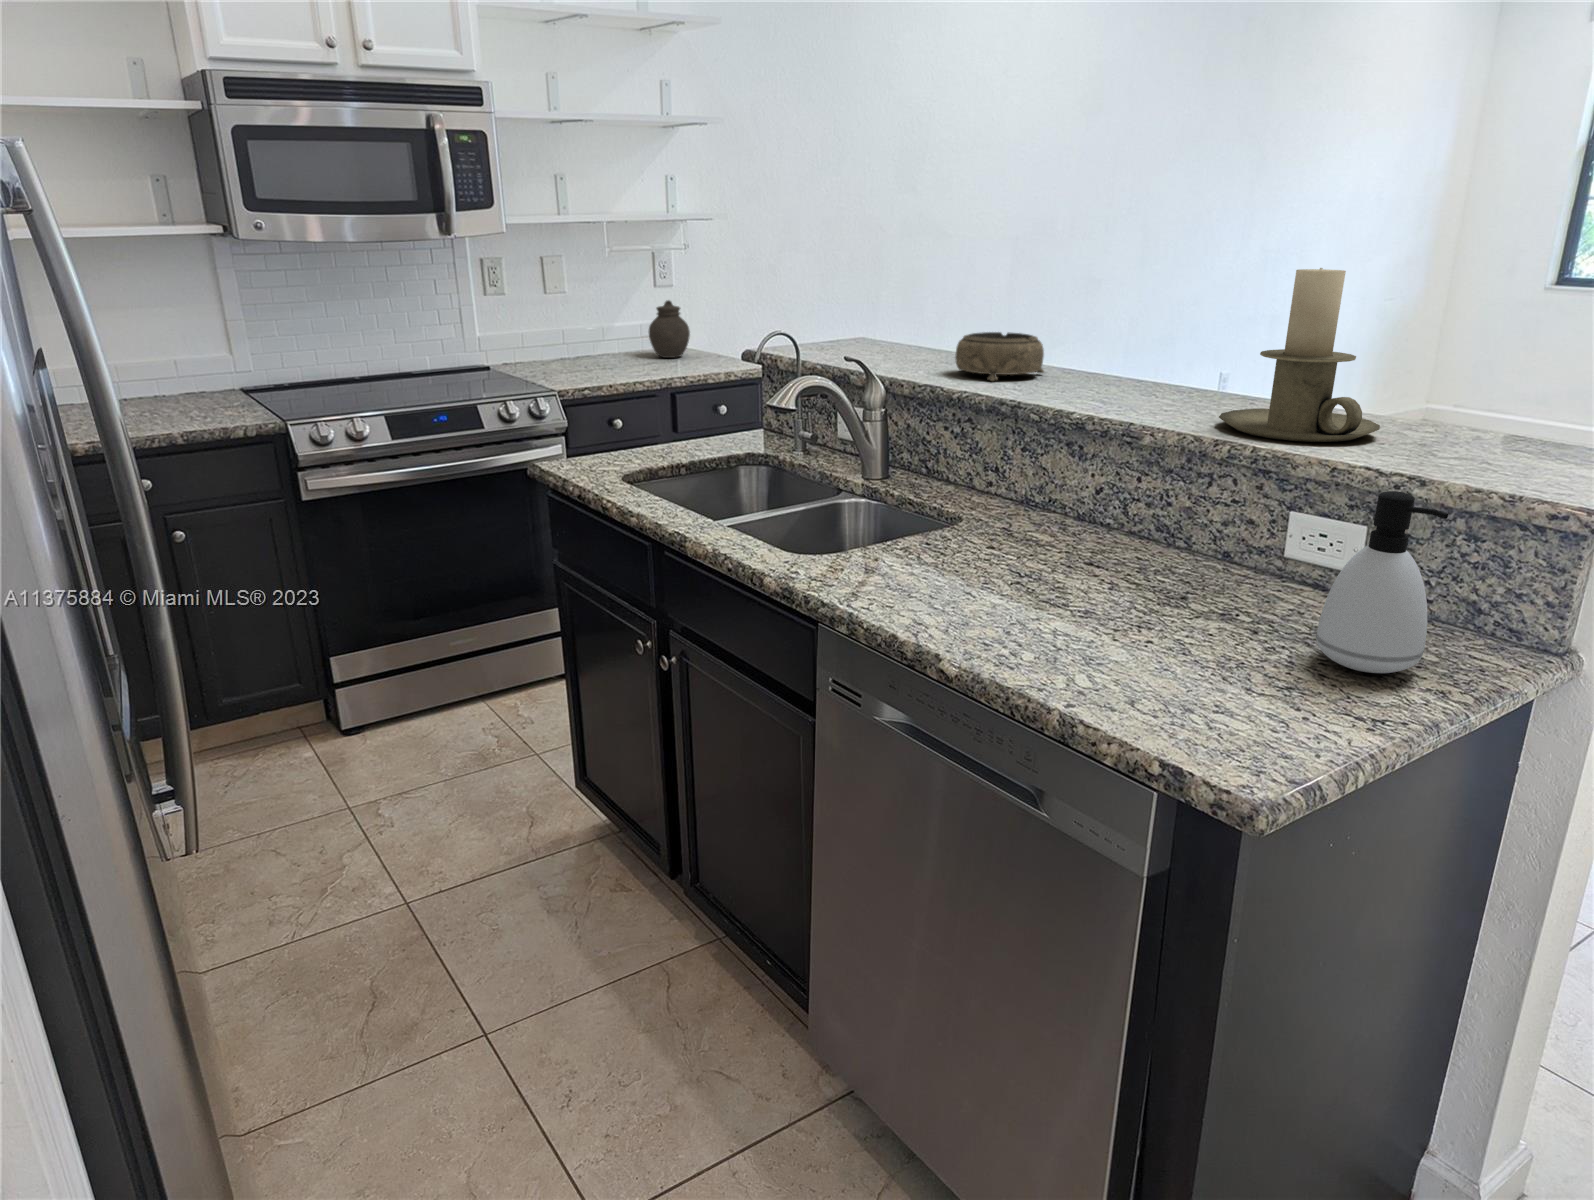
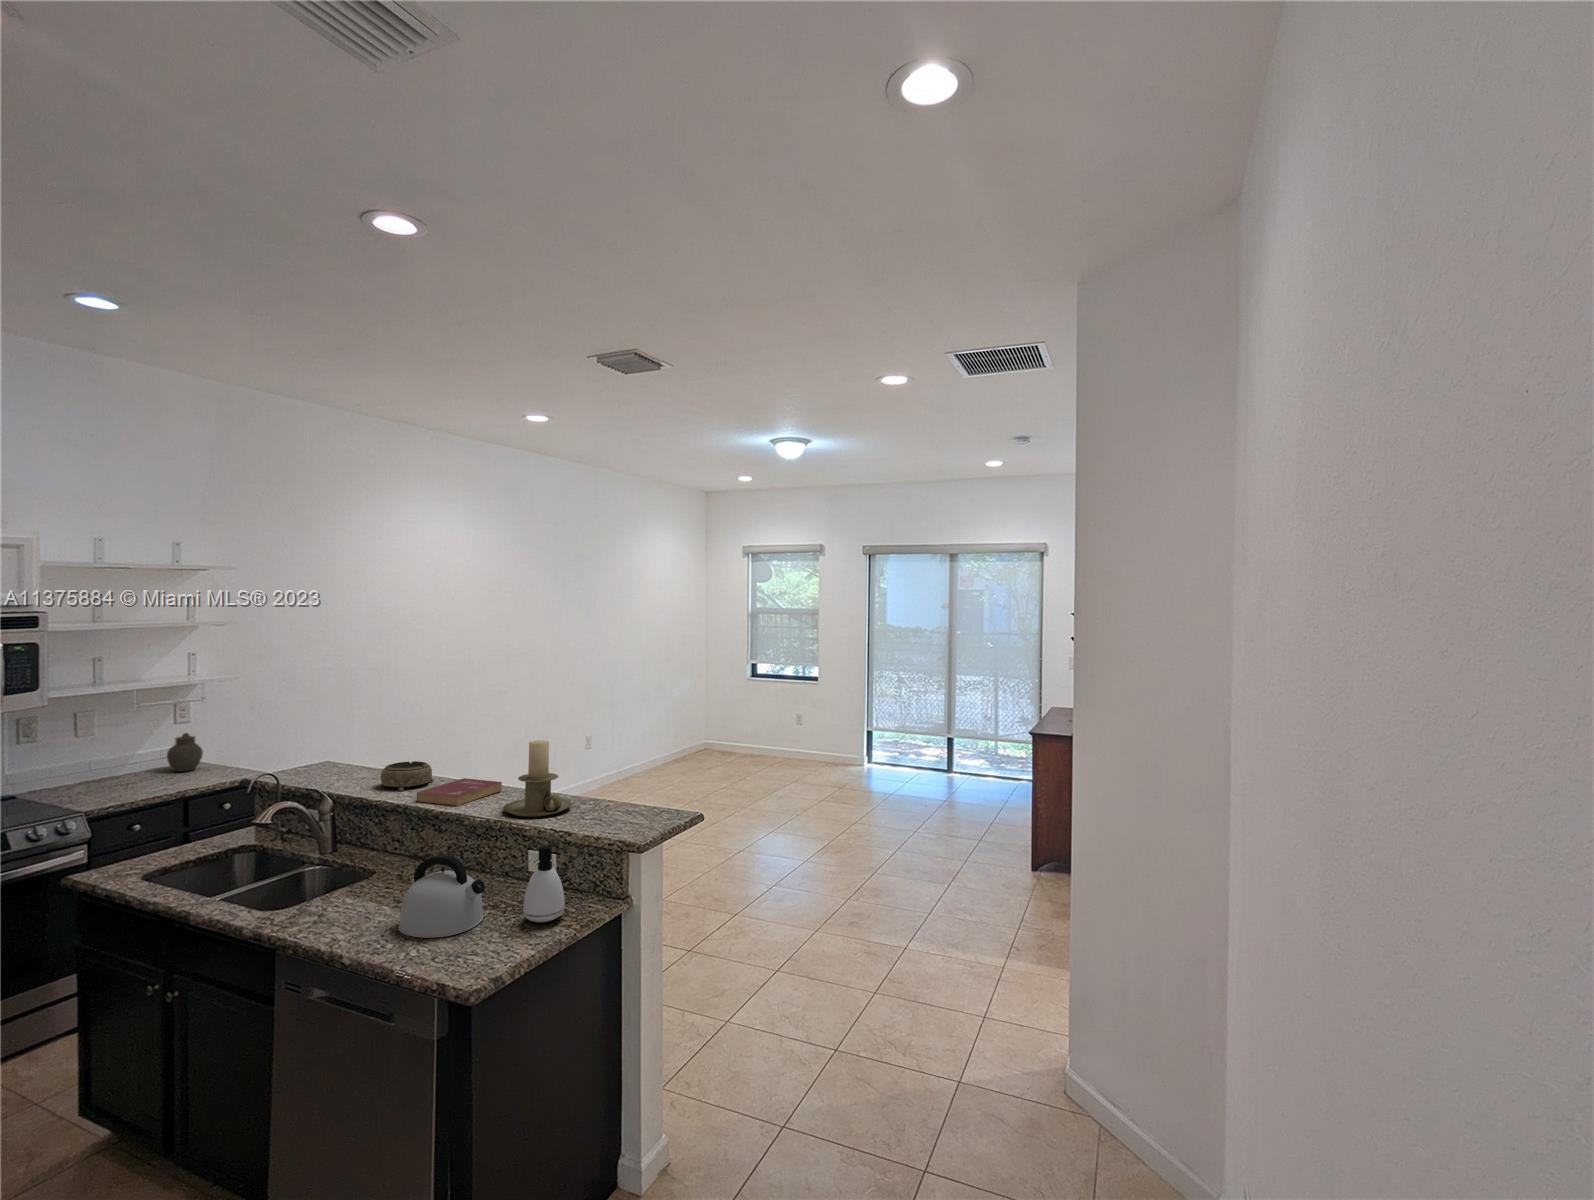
book: none [1029,367,1191,410] -> present [417,778,502,806]
kettle: none [1035,484,1234,660] -> present [398,855,485,938]

